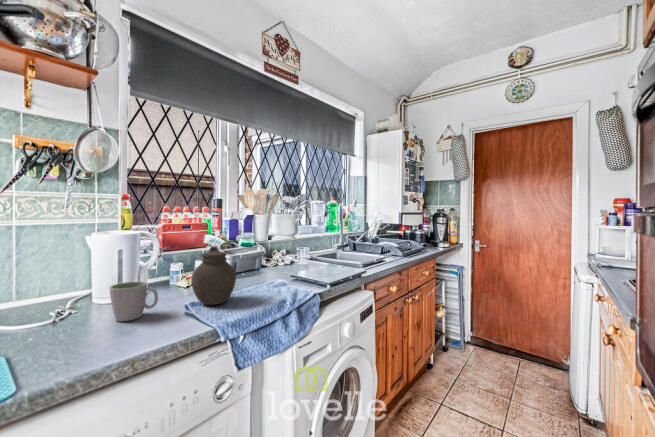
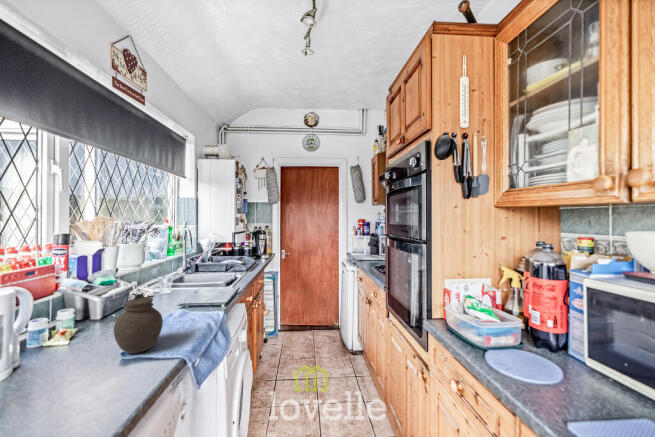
mug: present [110,281,158,321] -> none [33,348,98,401]

